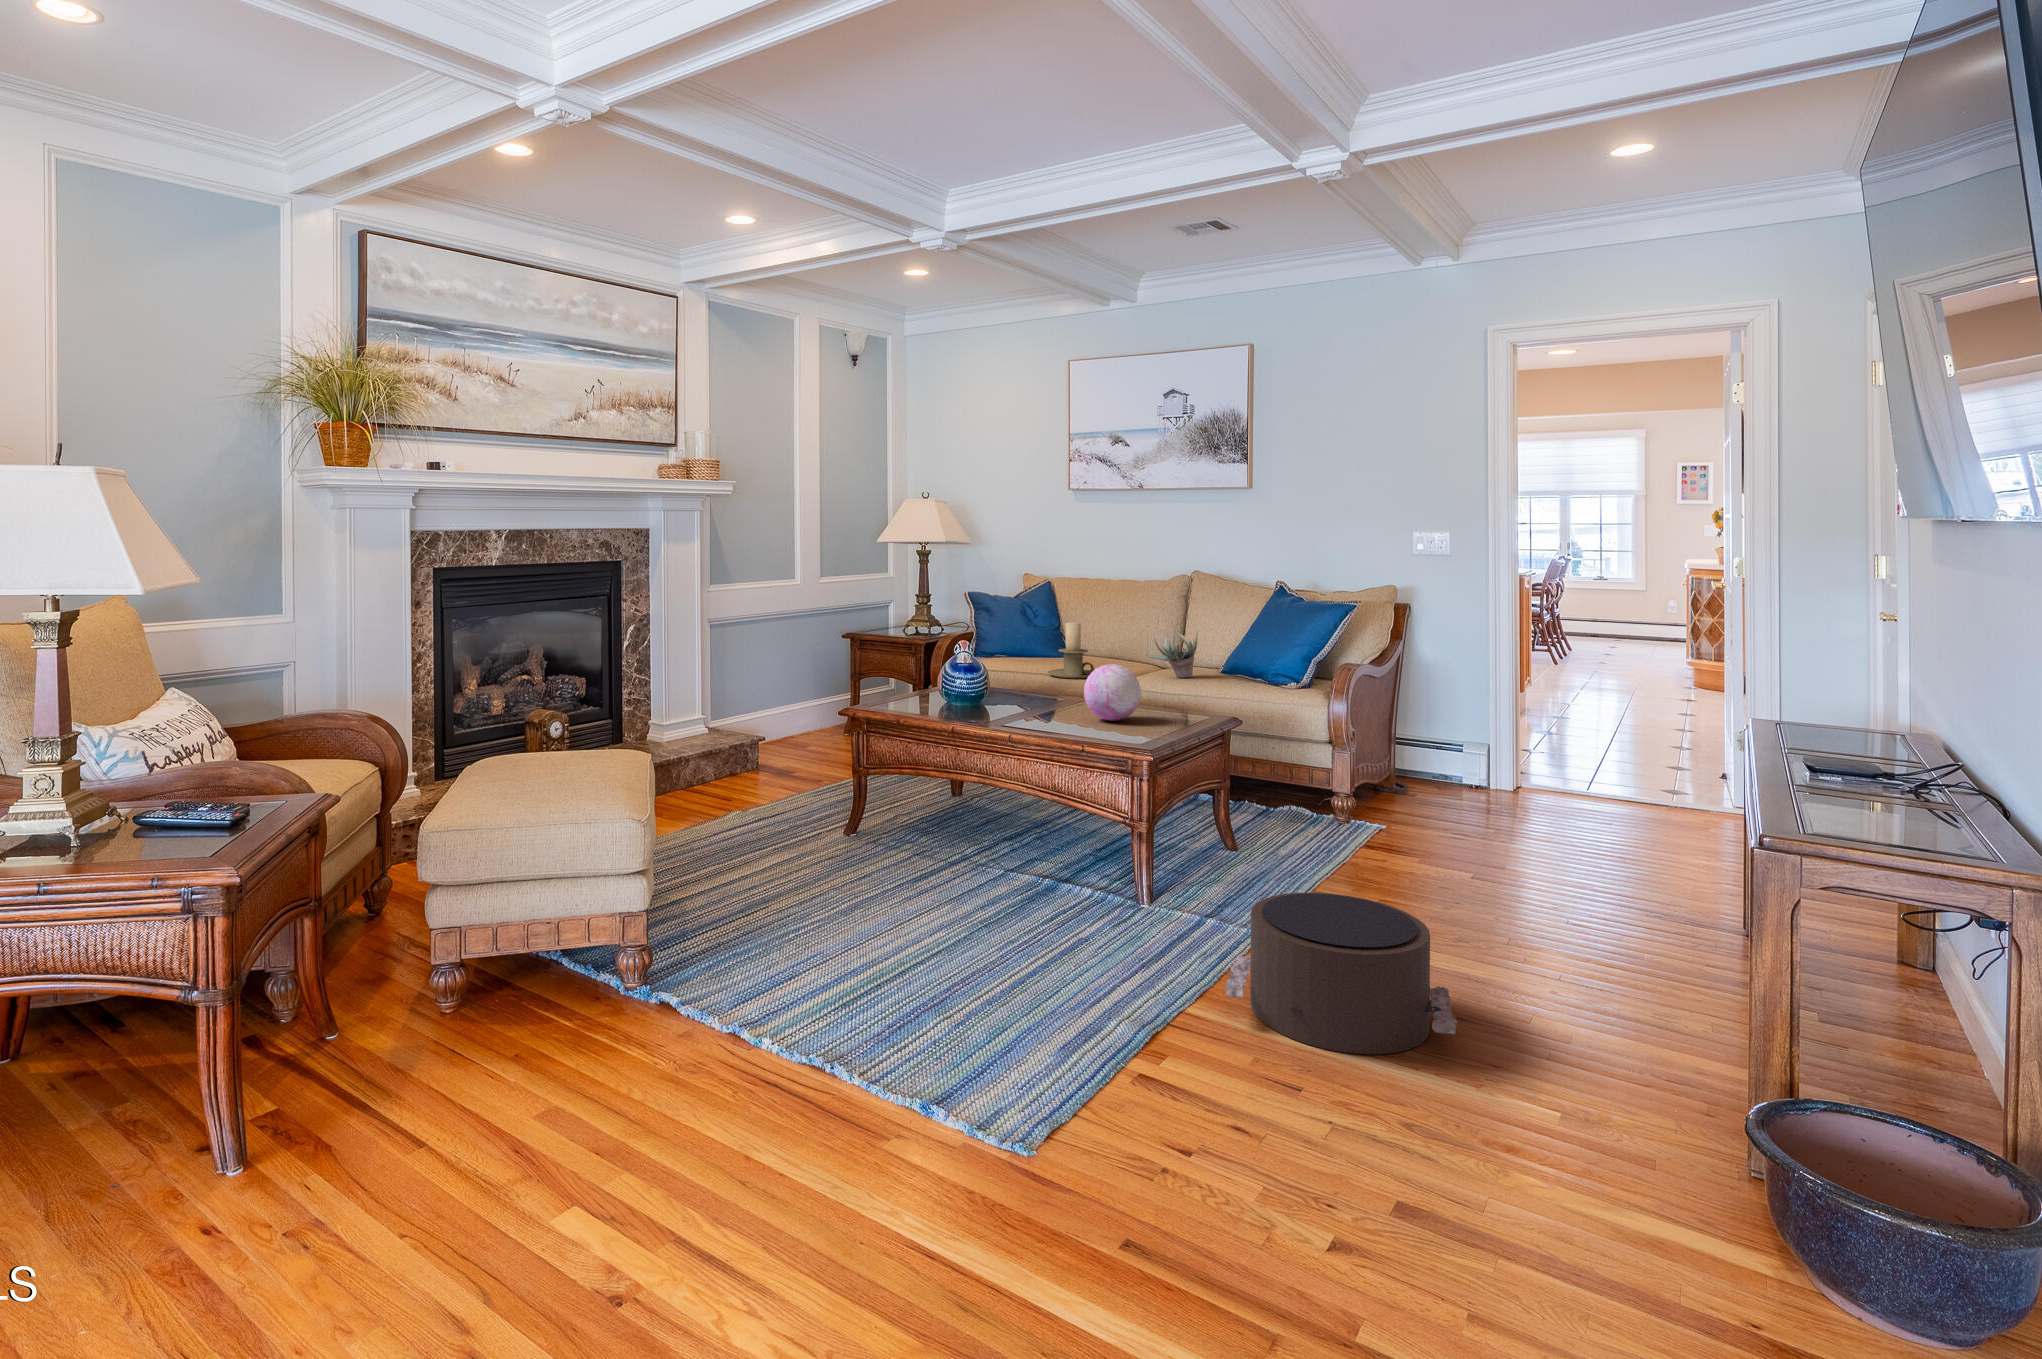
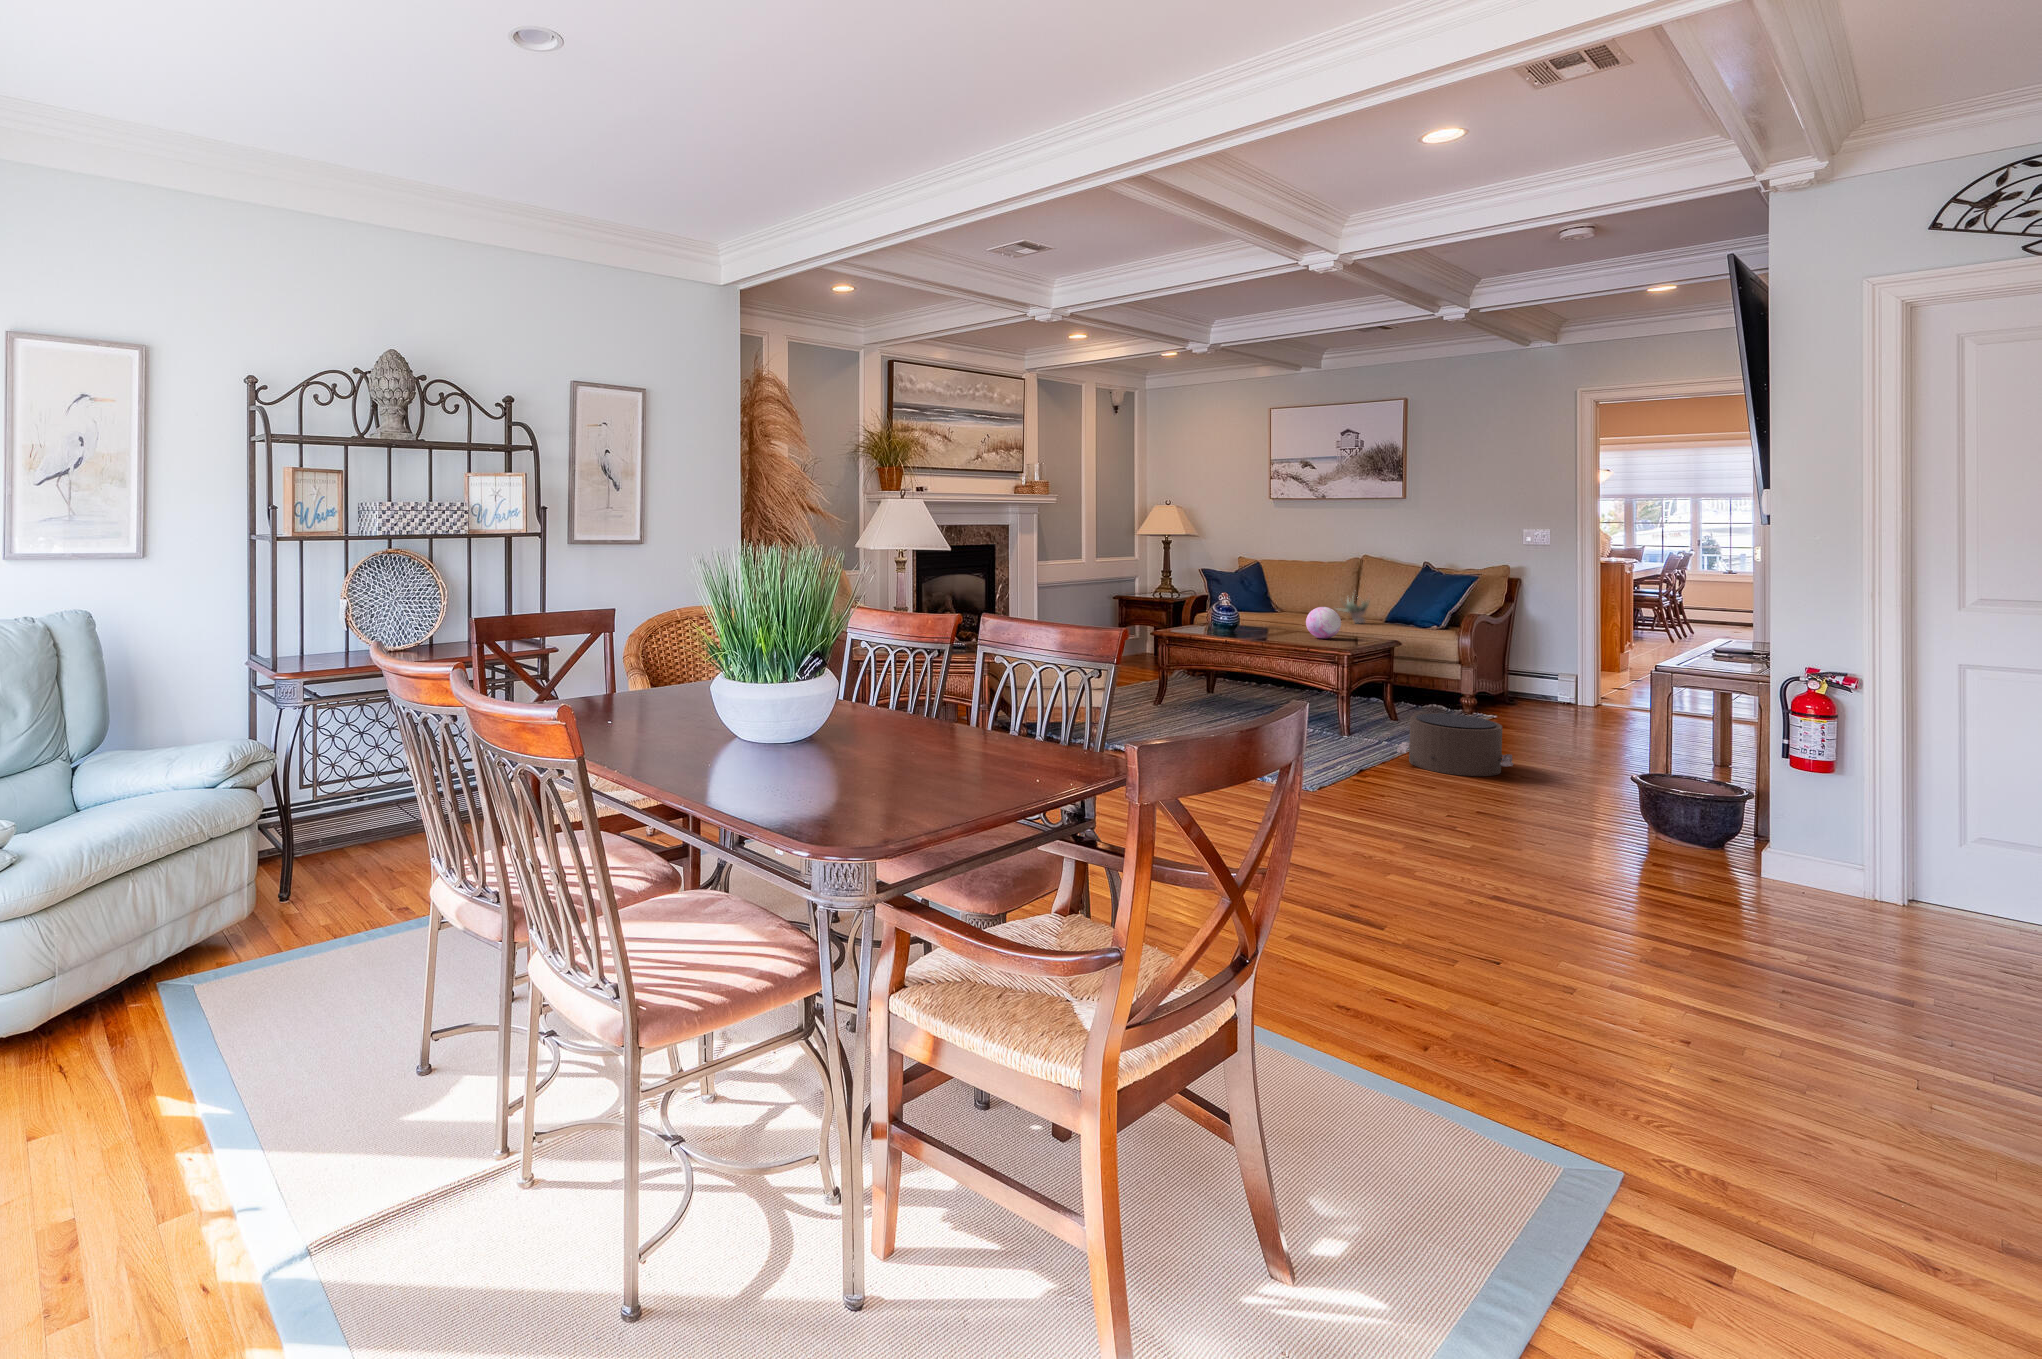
candle holder: present [1048,623,1094,679] -> none [1266,587,1301,622]

